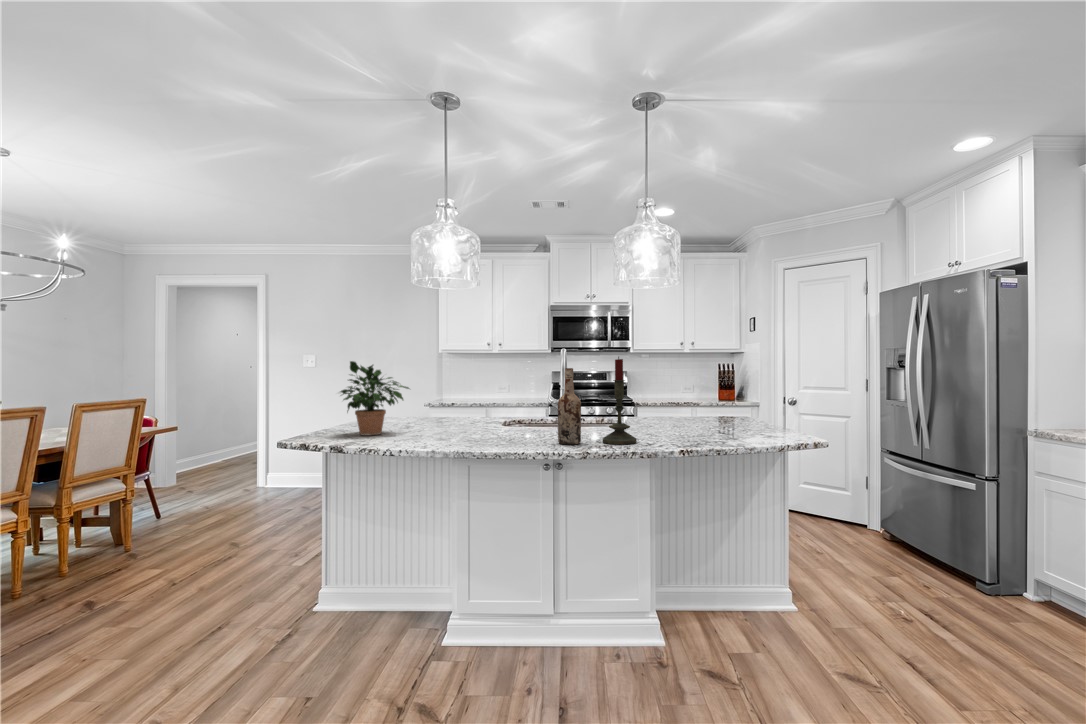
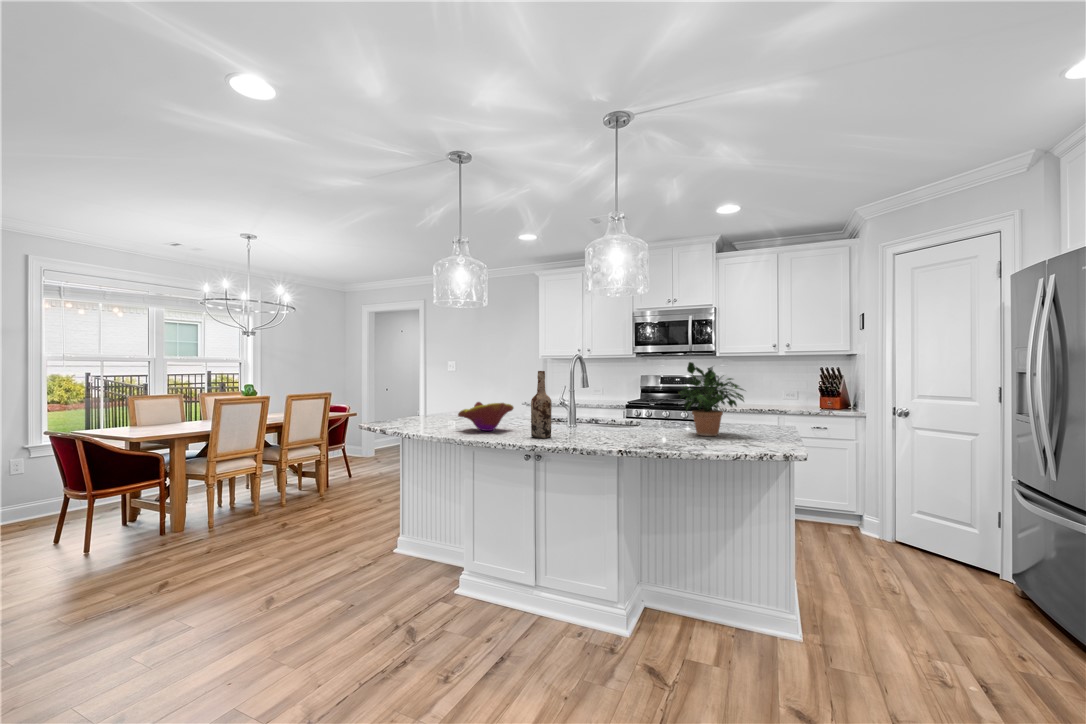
candle: present [603,357,637,445] -> none [570,360,600,441]
potted plant: present [340,361,409,436] -> present [680,362,744,436]
decorative bowl: none [451,406,515,440] -> present [458,402,514,431]

